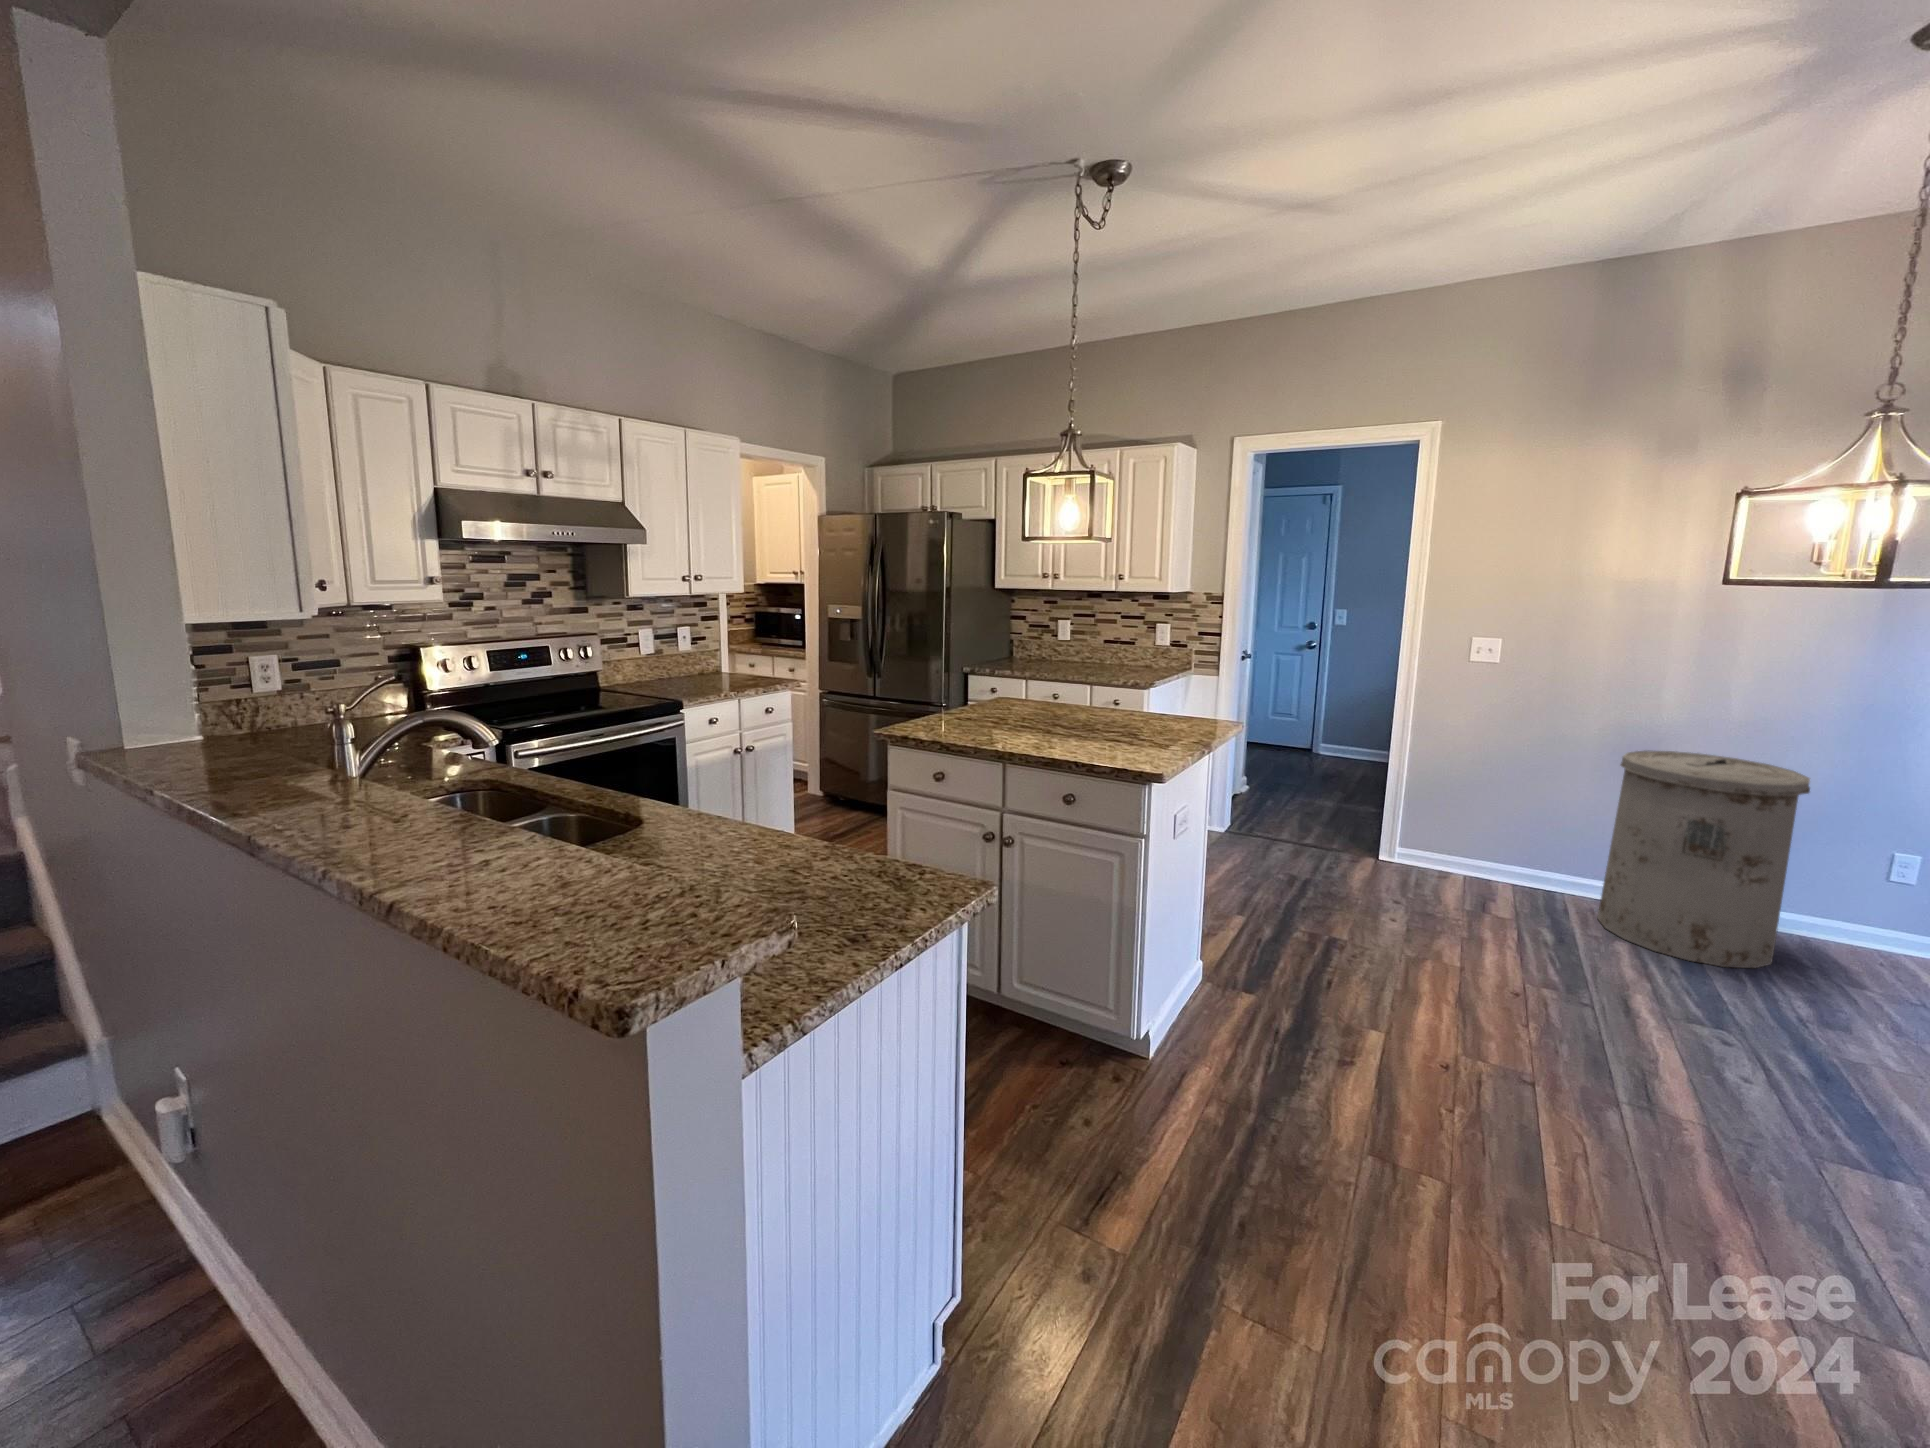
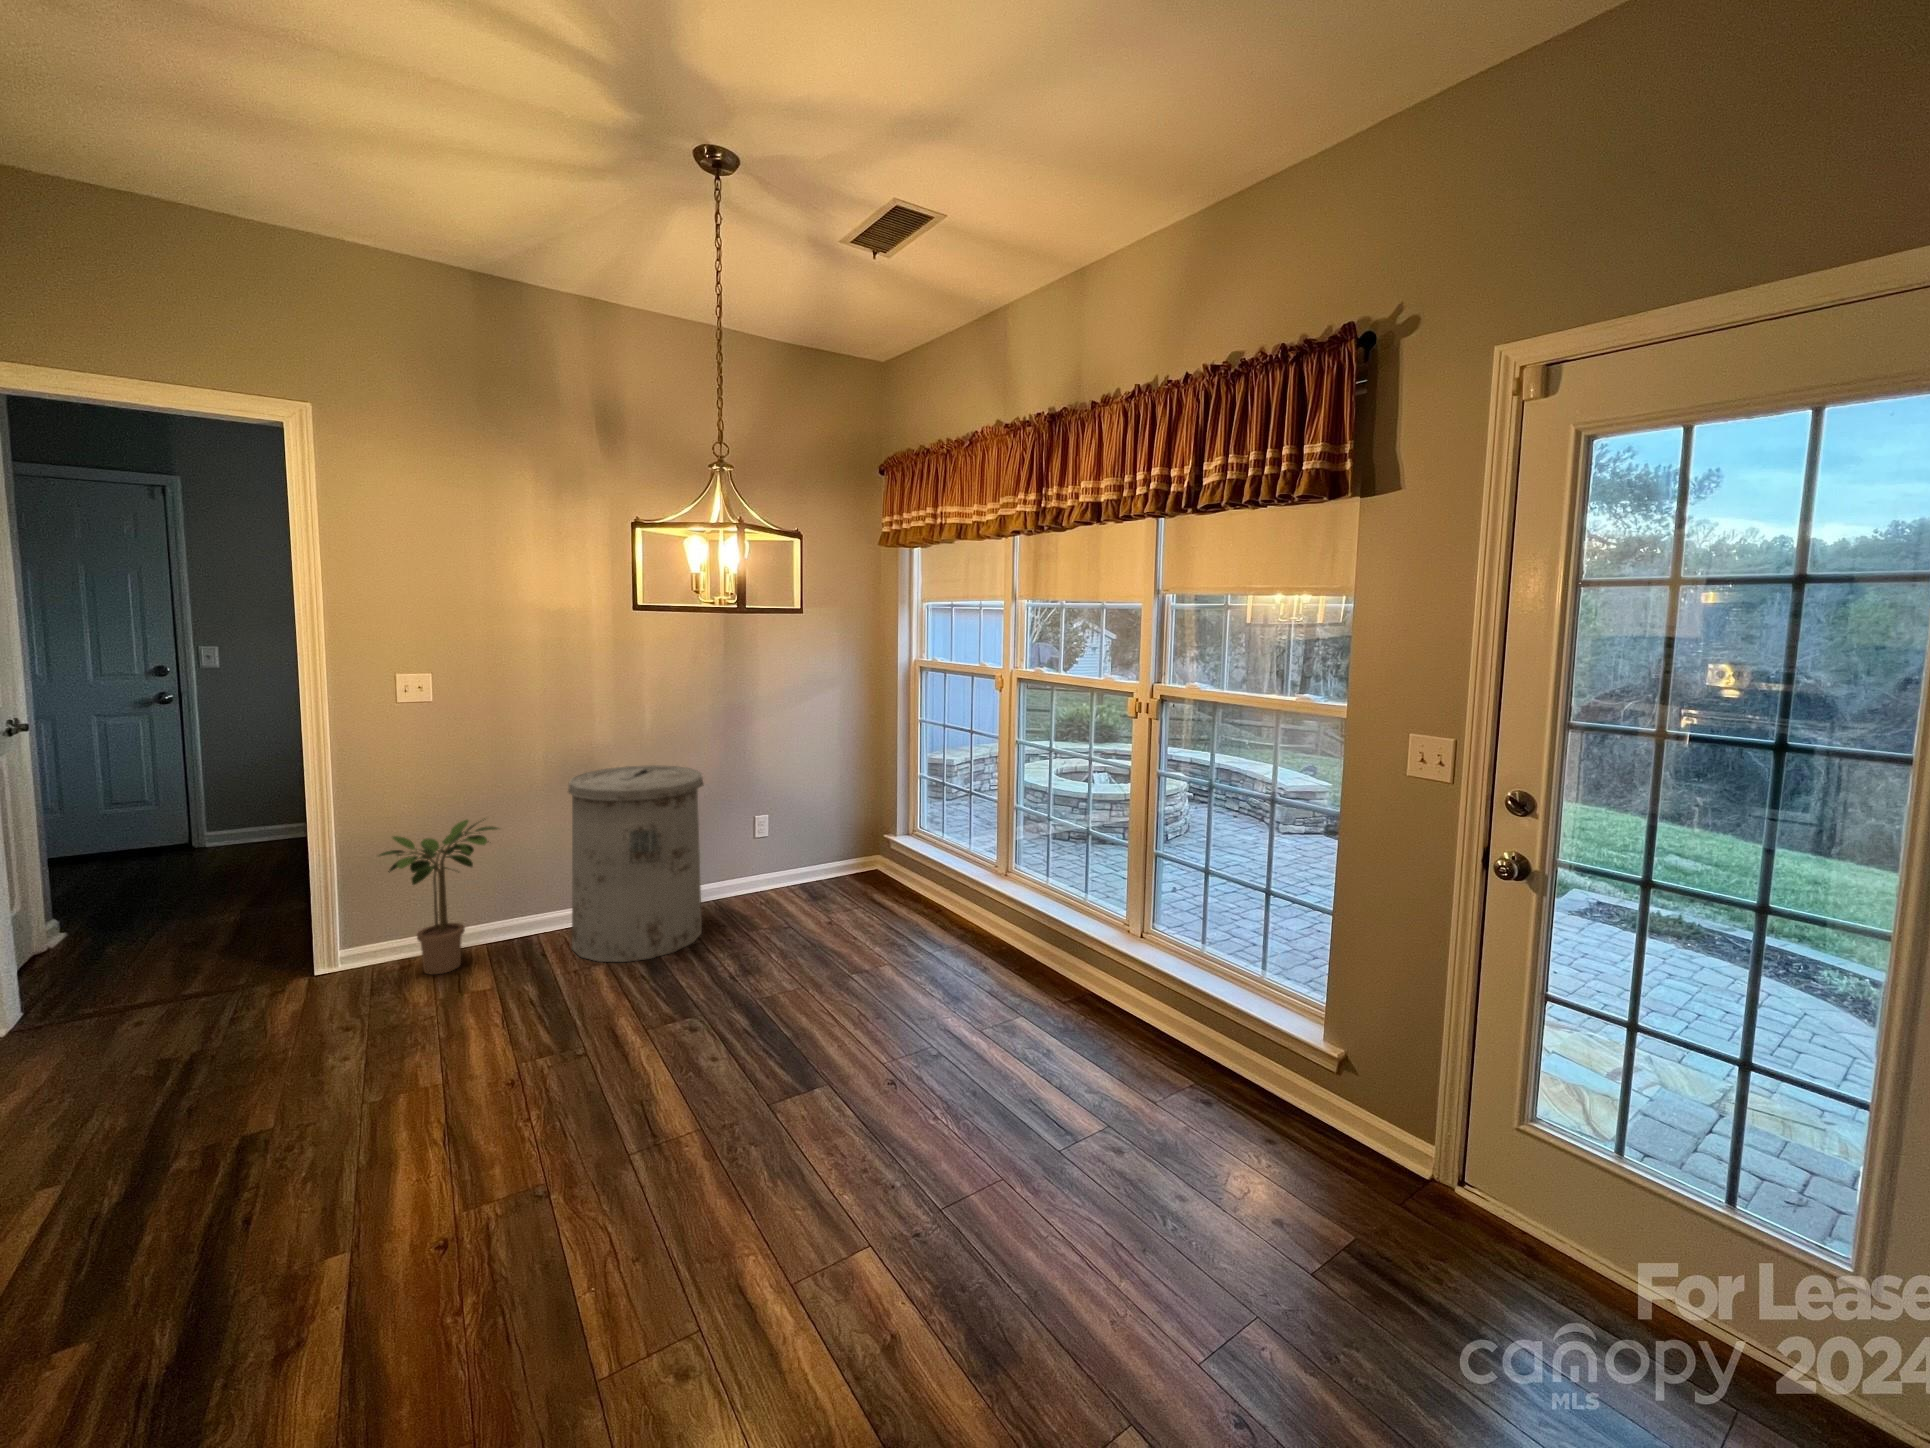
potted plant: none [1435,769,1545,893] -> present [379,818,498,974]

